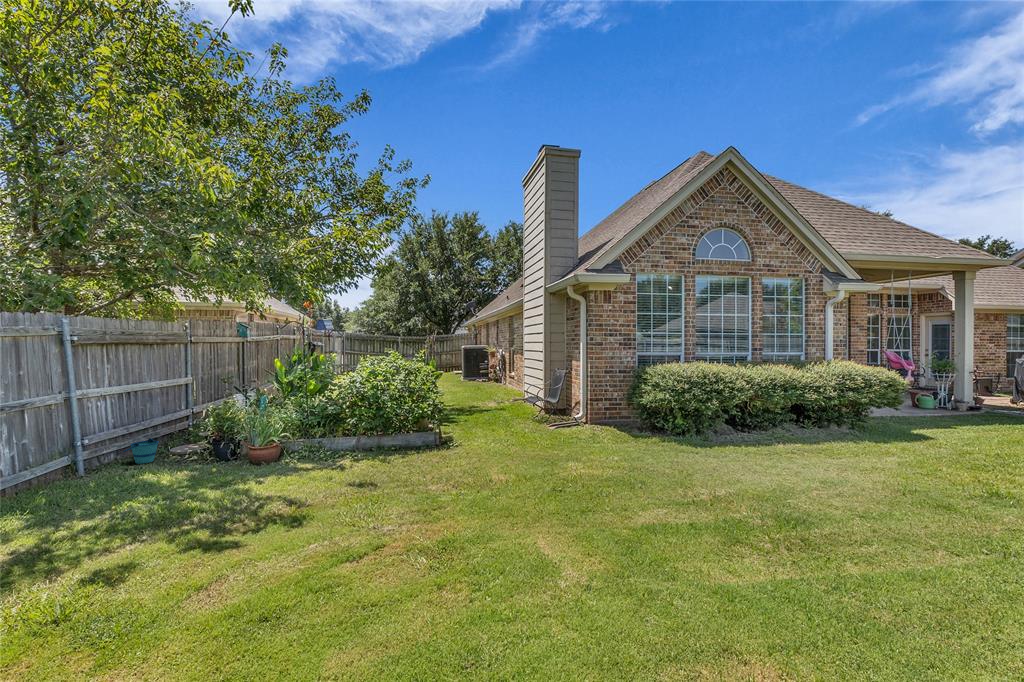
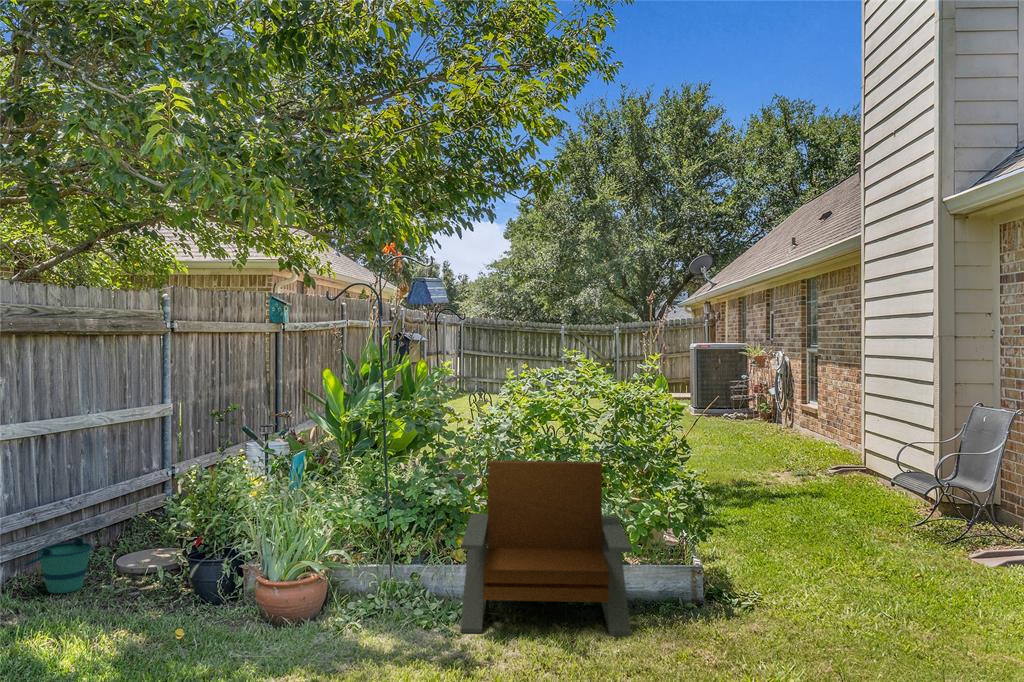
lounge chair: none [339,394,408,462] -> present [460,460,632,636]

